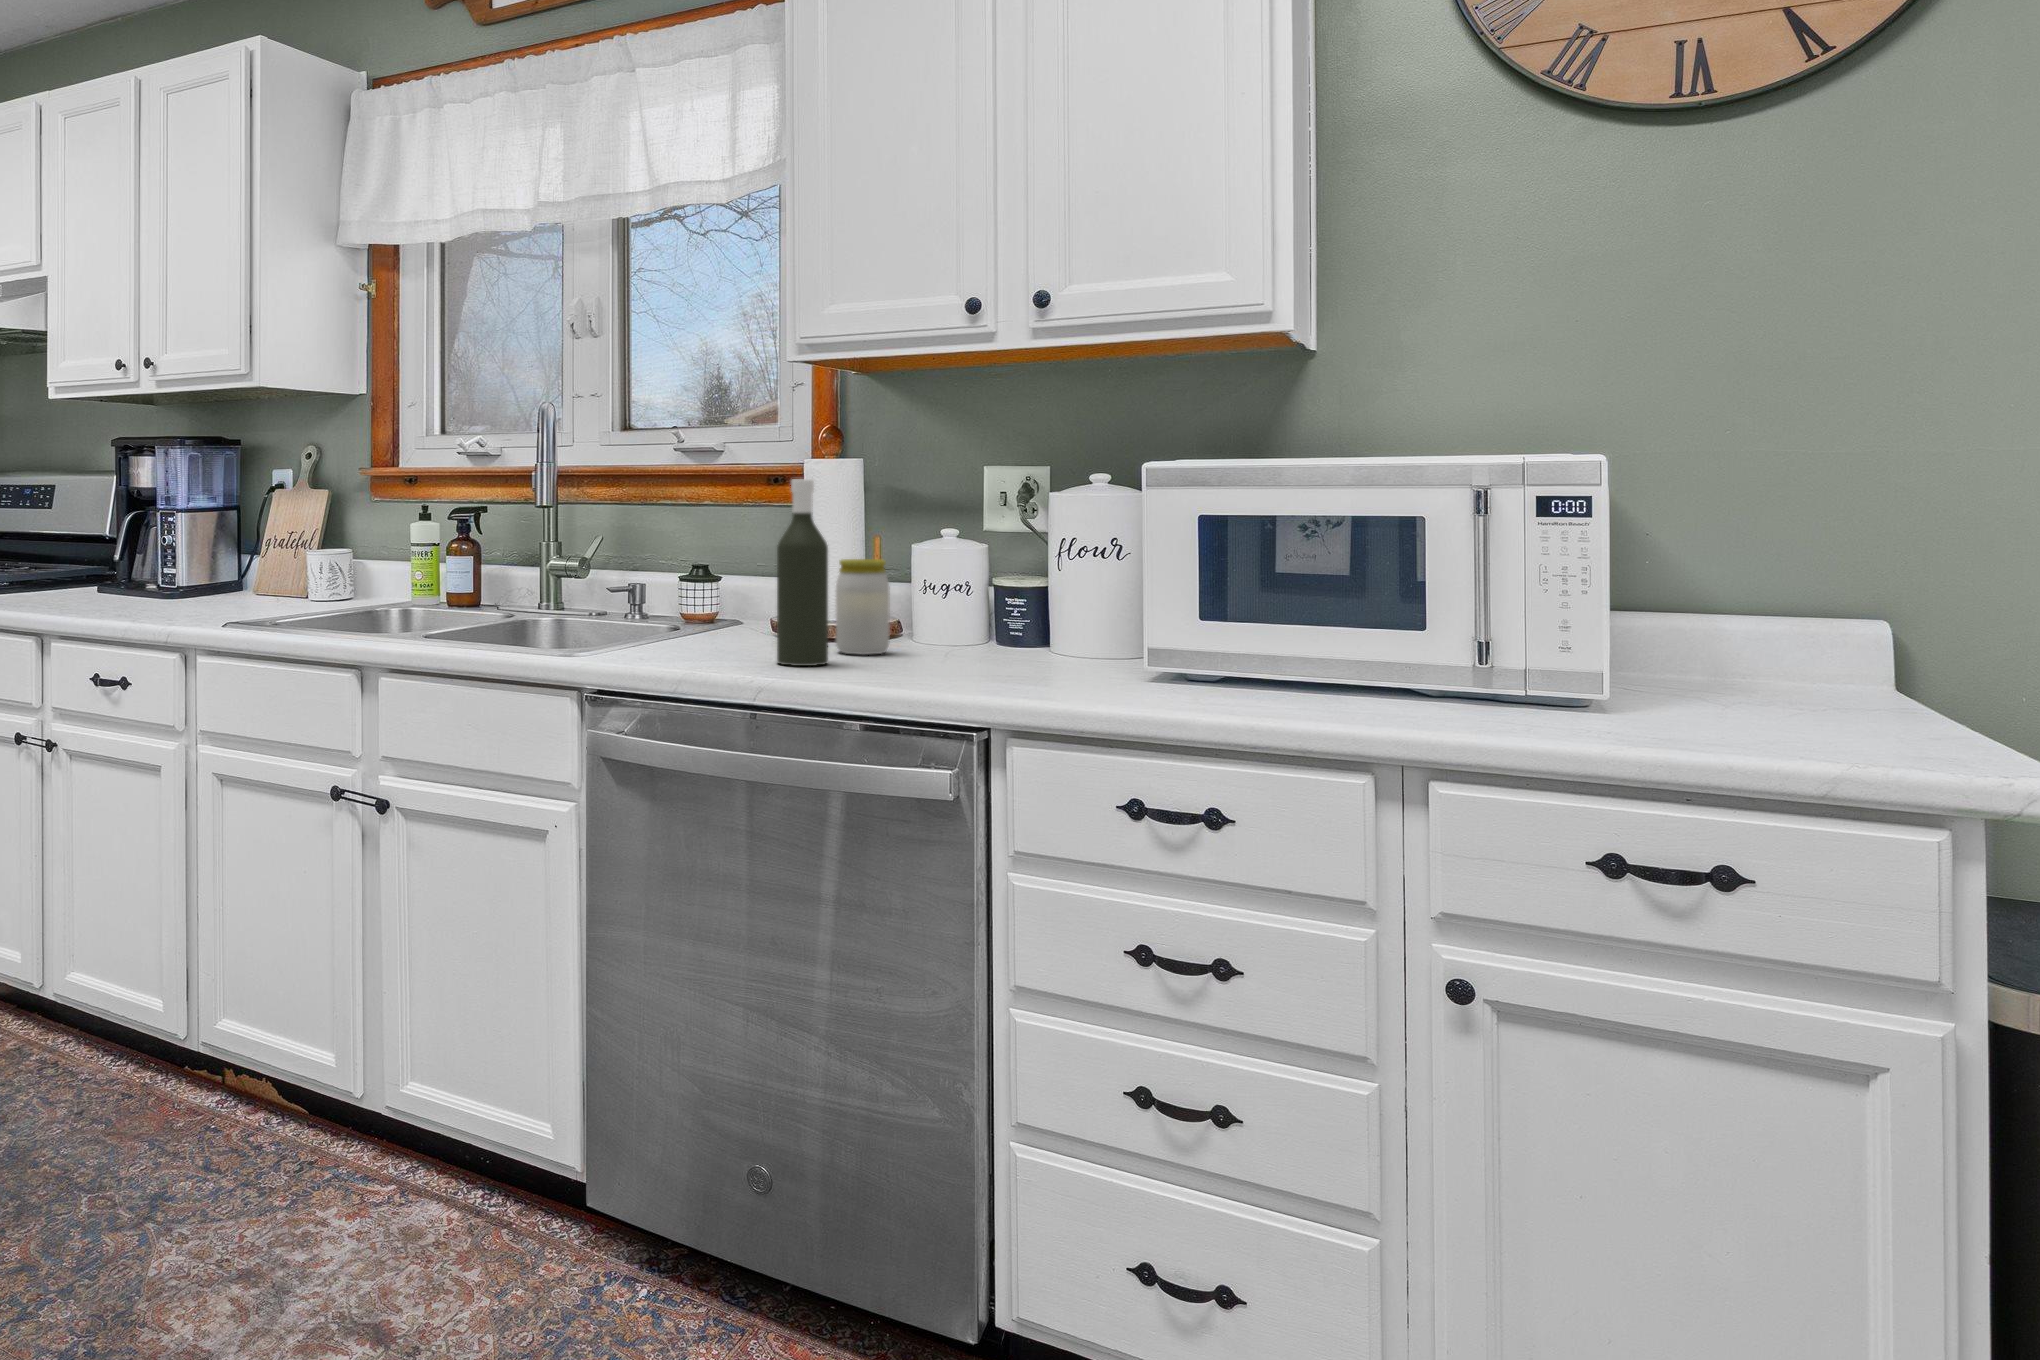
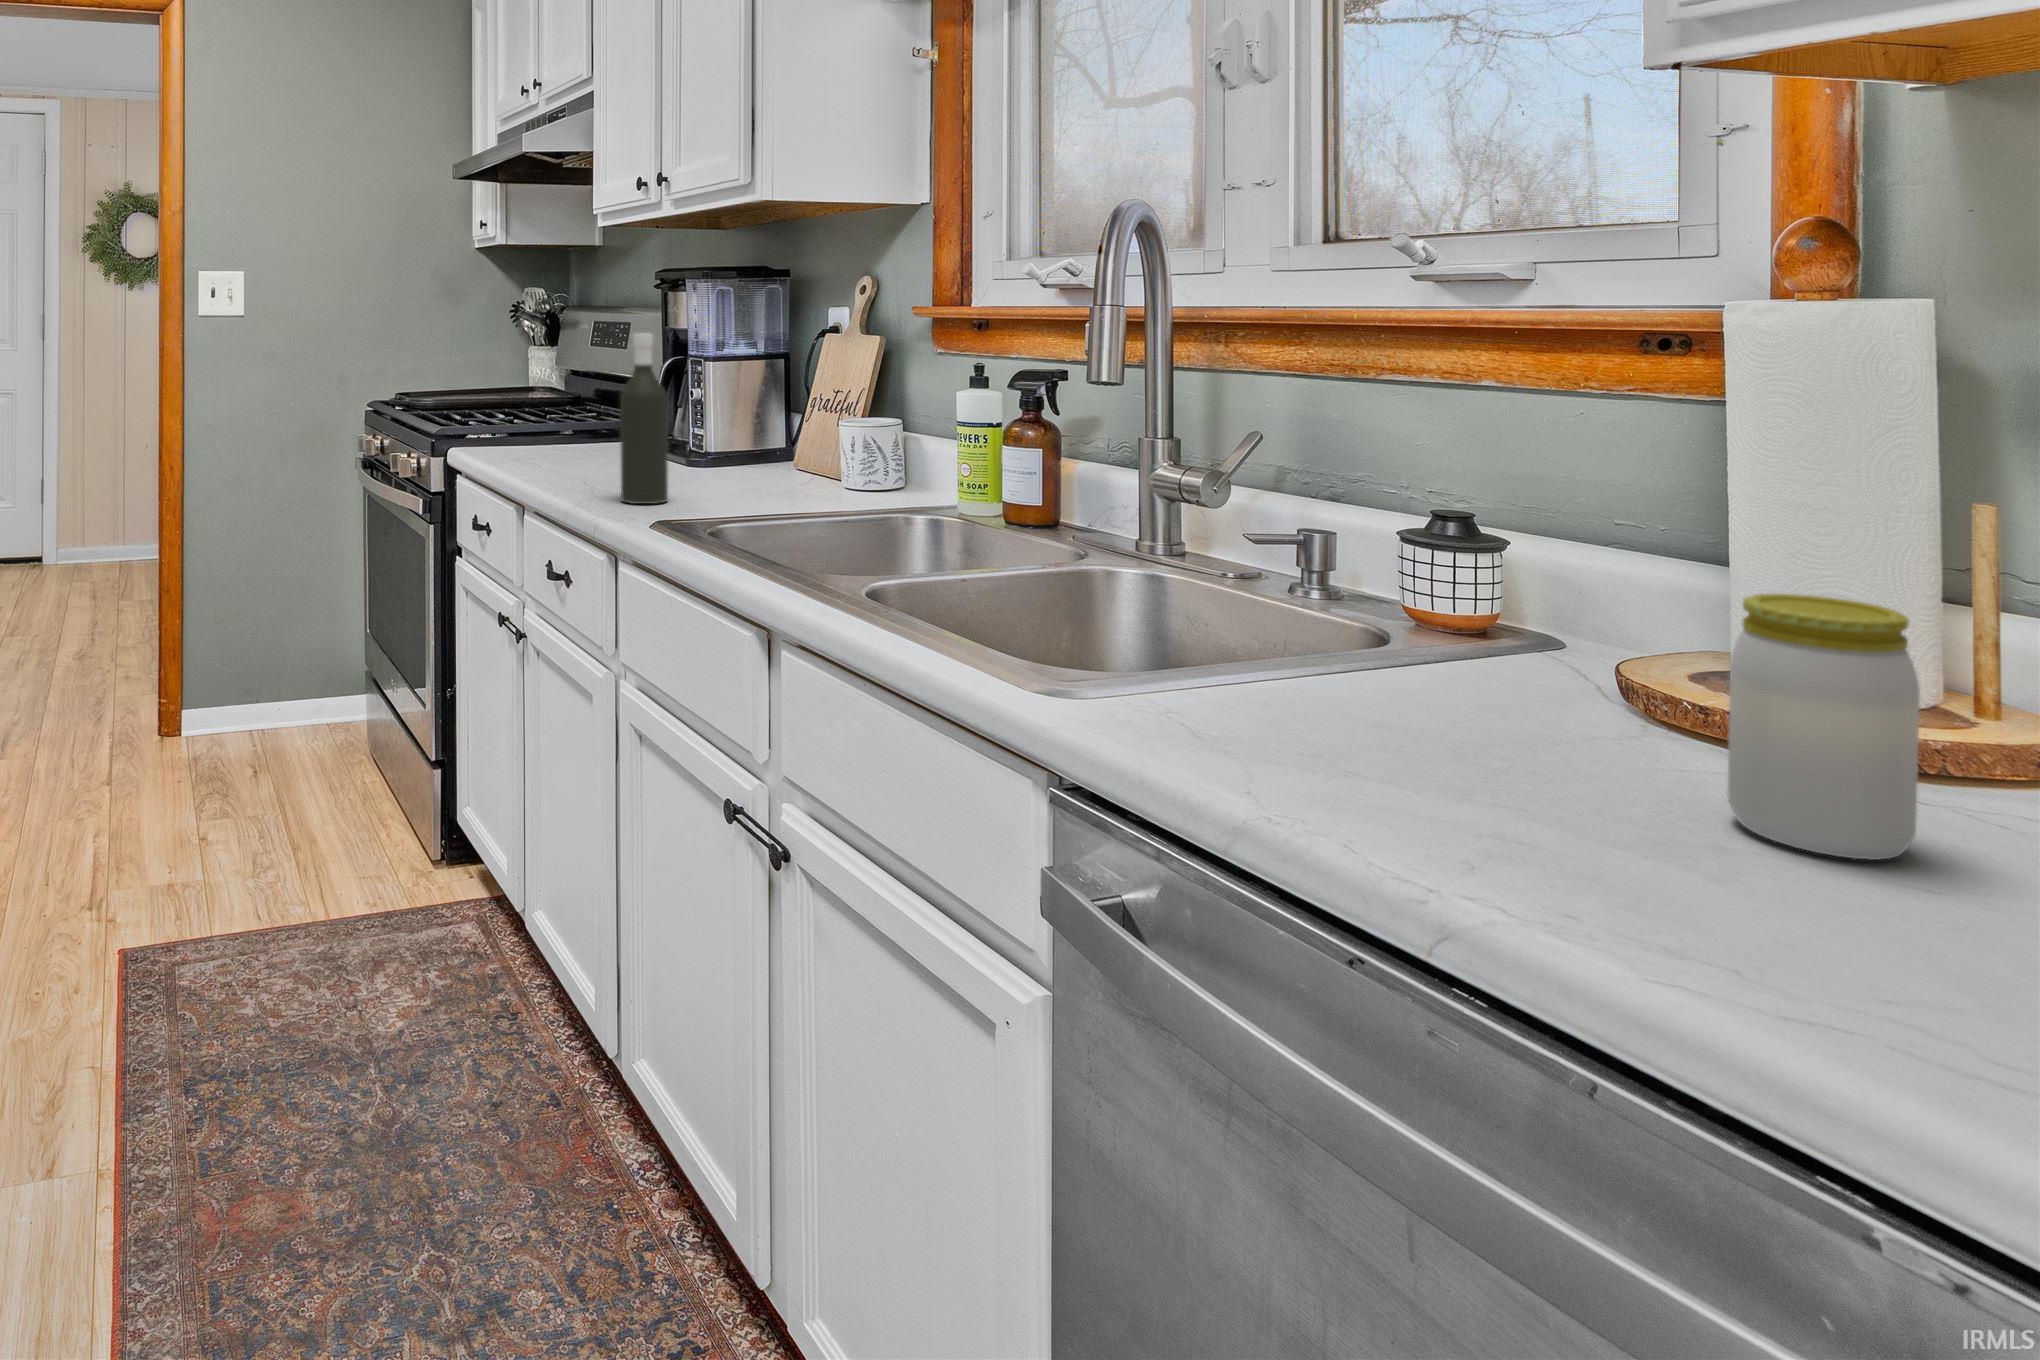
bottle: present [777,479,828,666] -> present [620,334,668,504]

